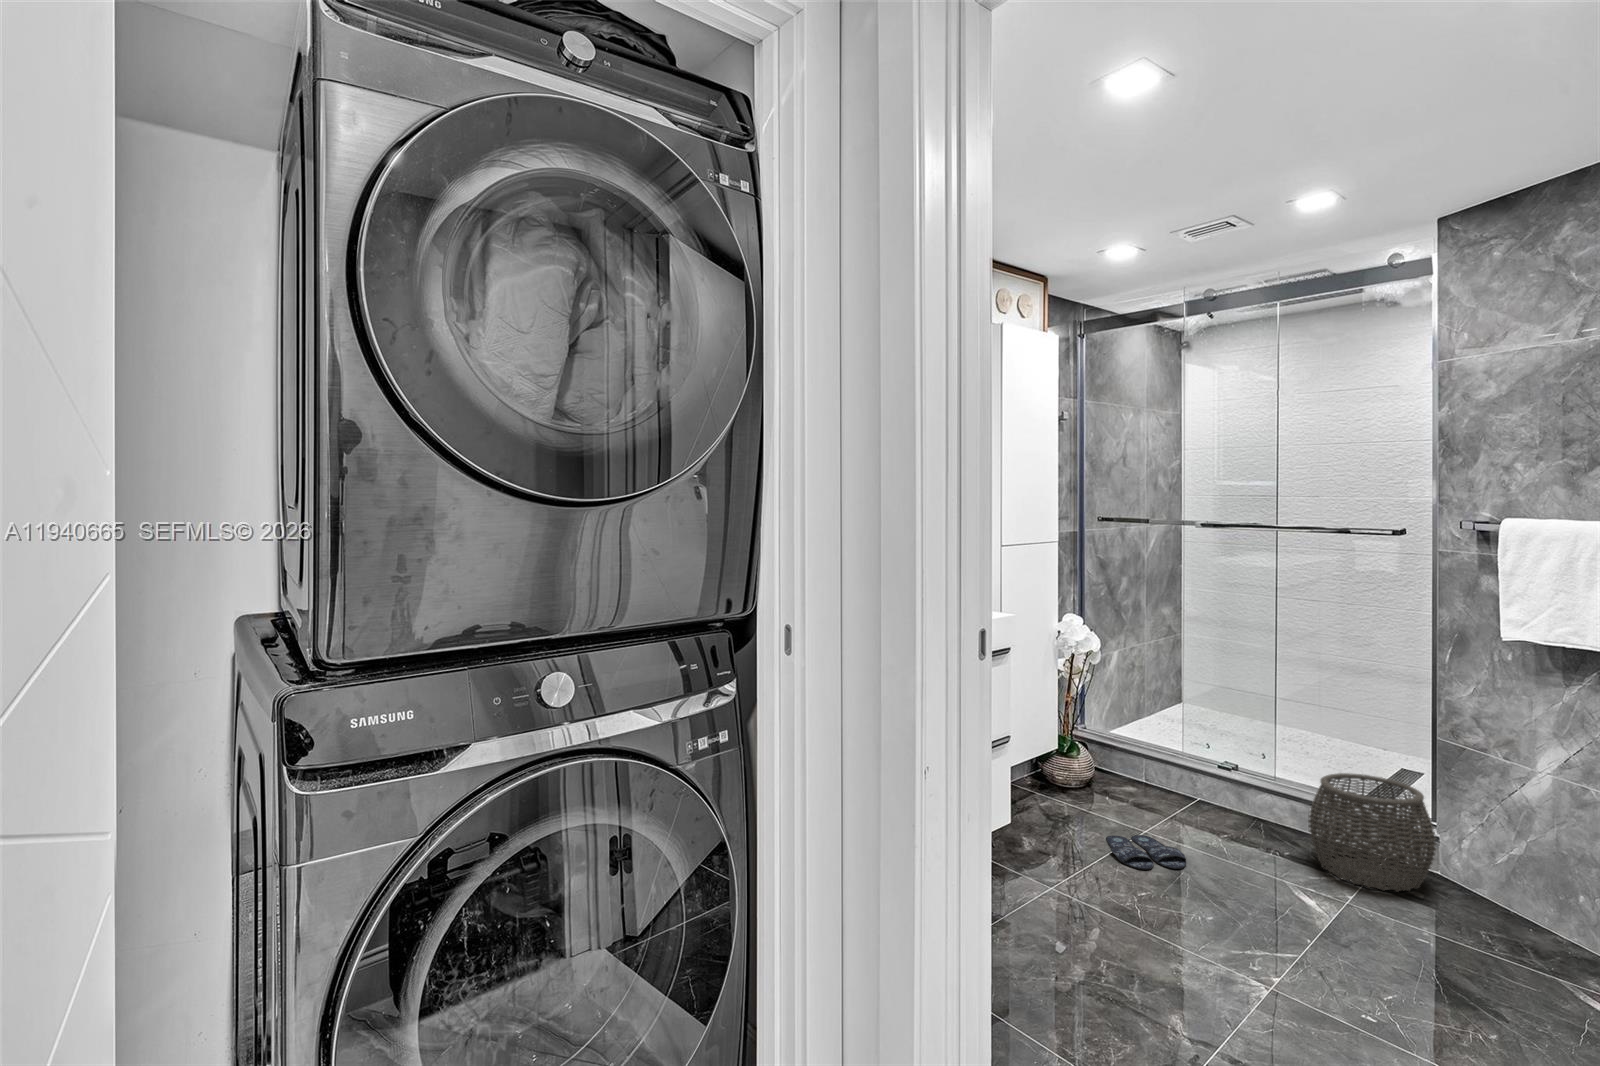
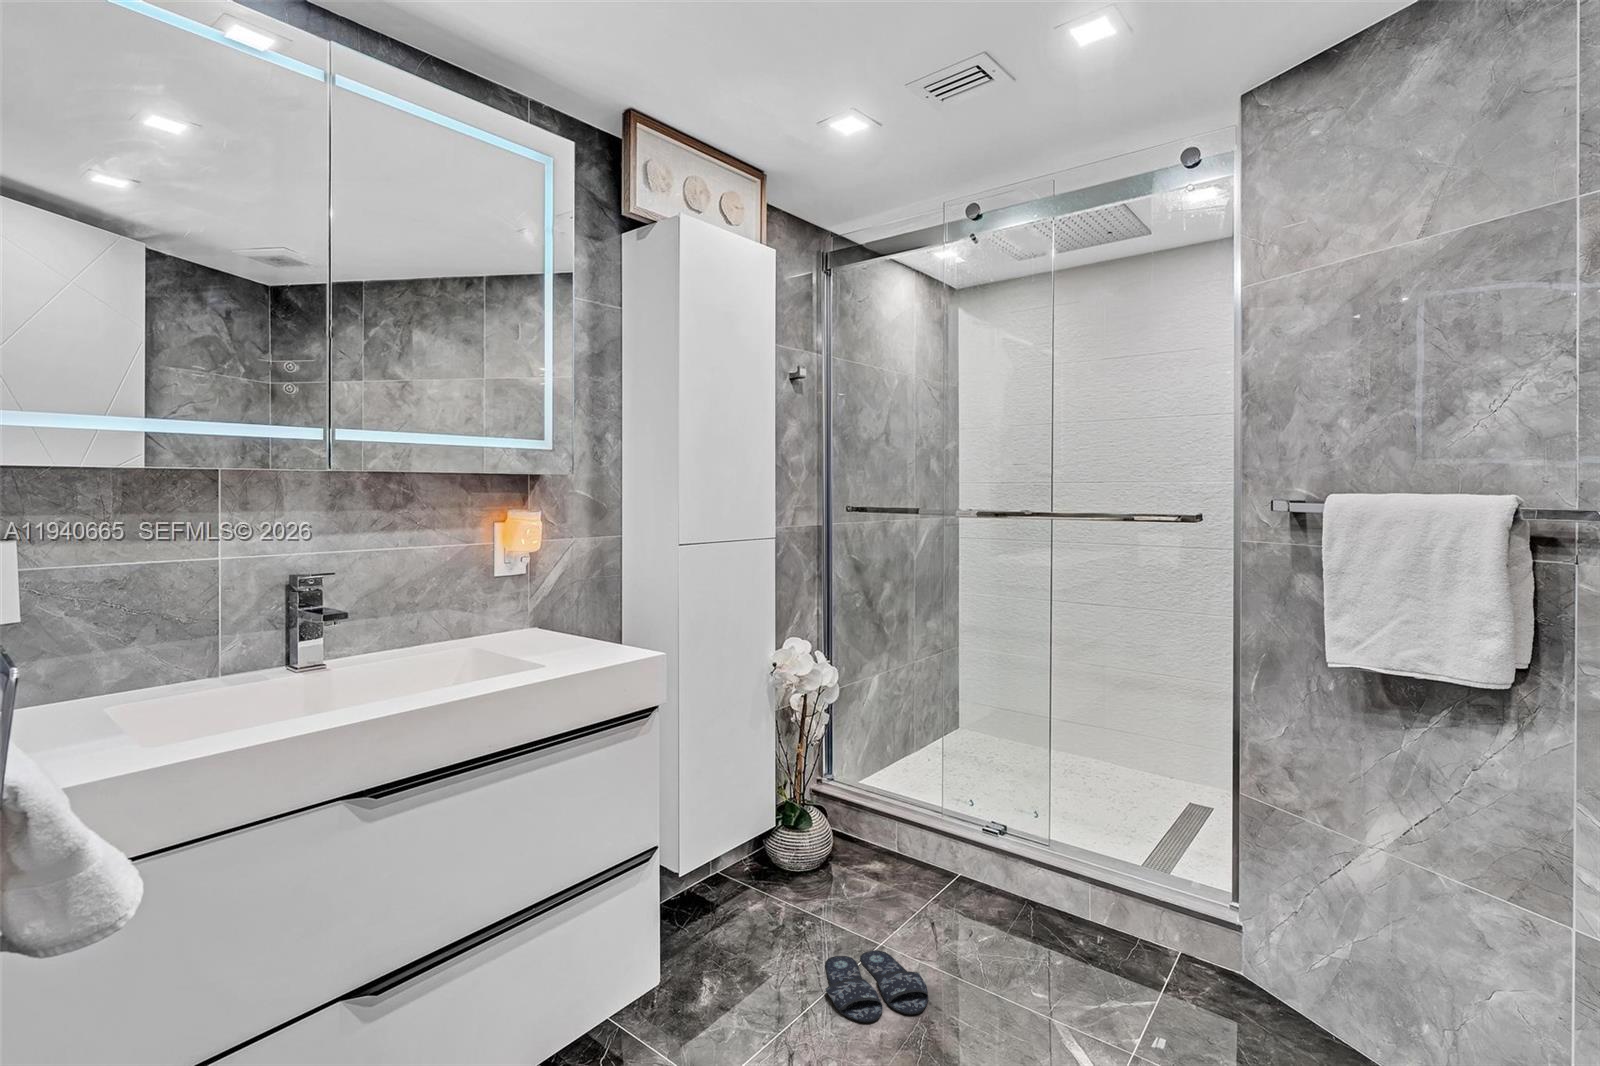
woven basket: present [1308,773,1436,892] -> none [1086,844,1245,1019]

